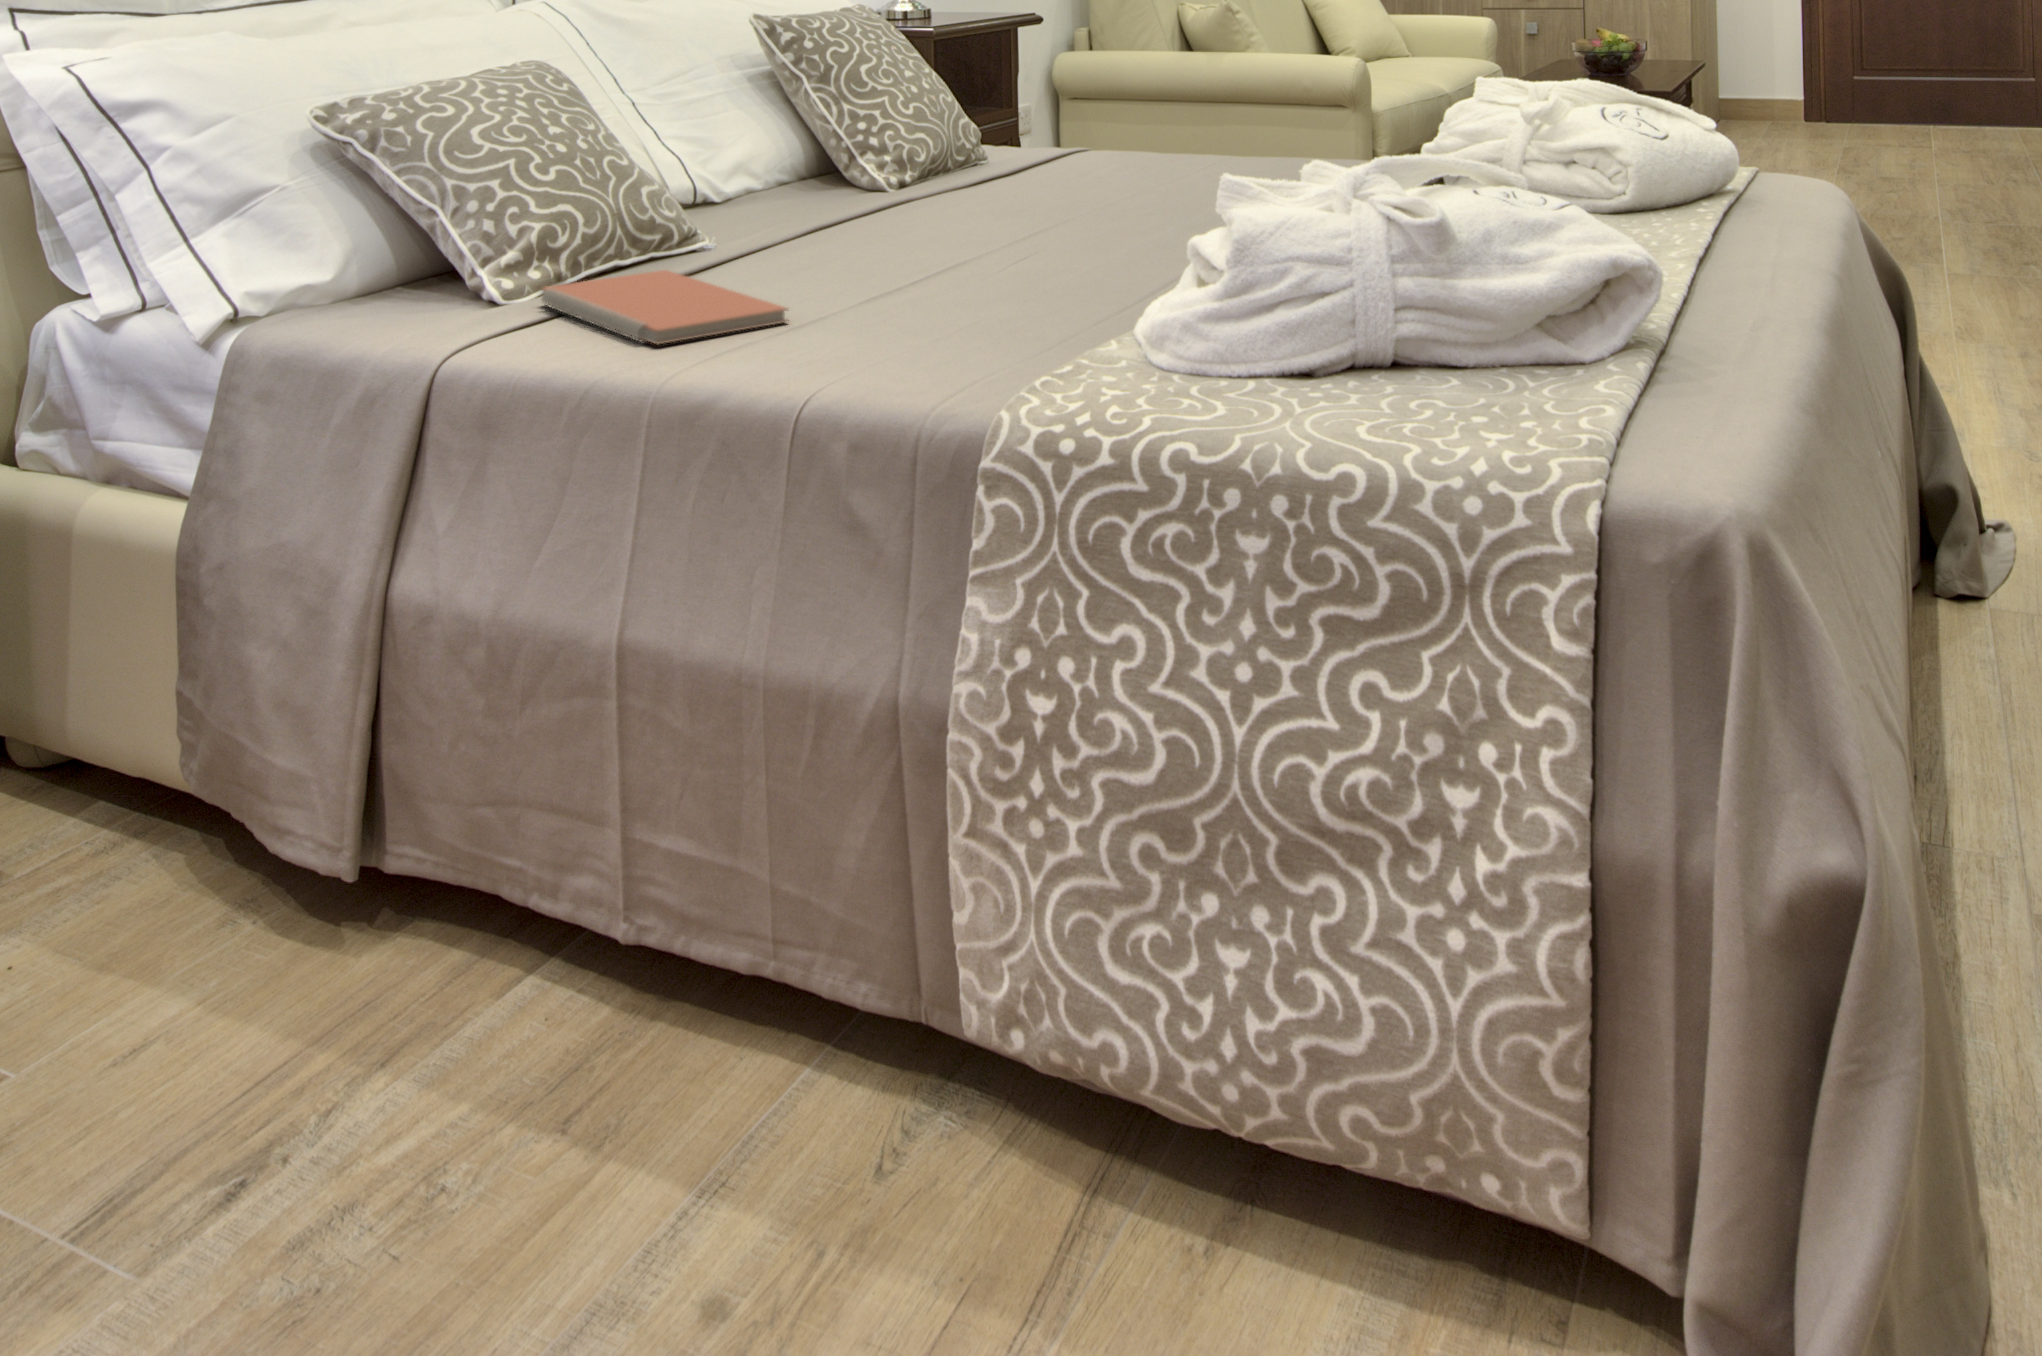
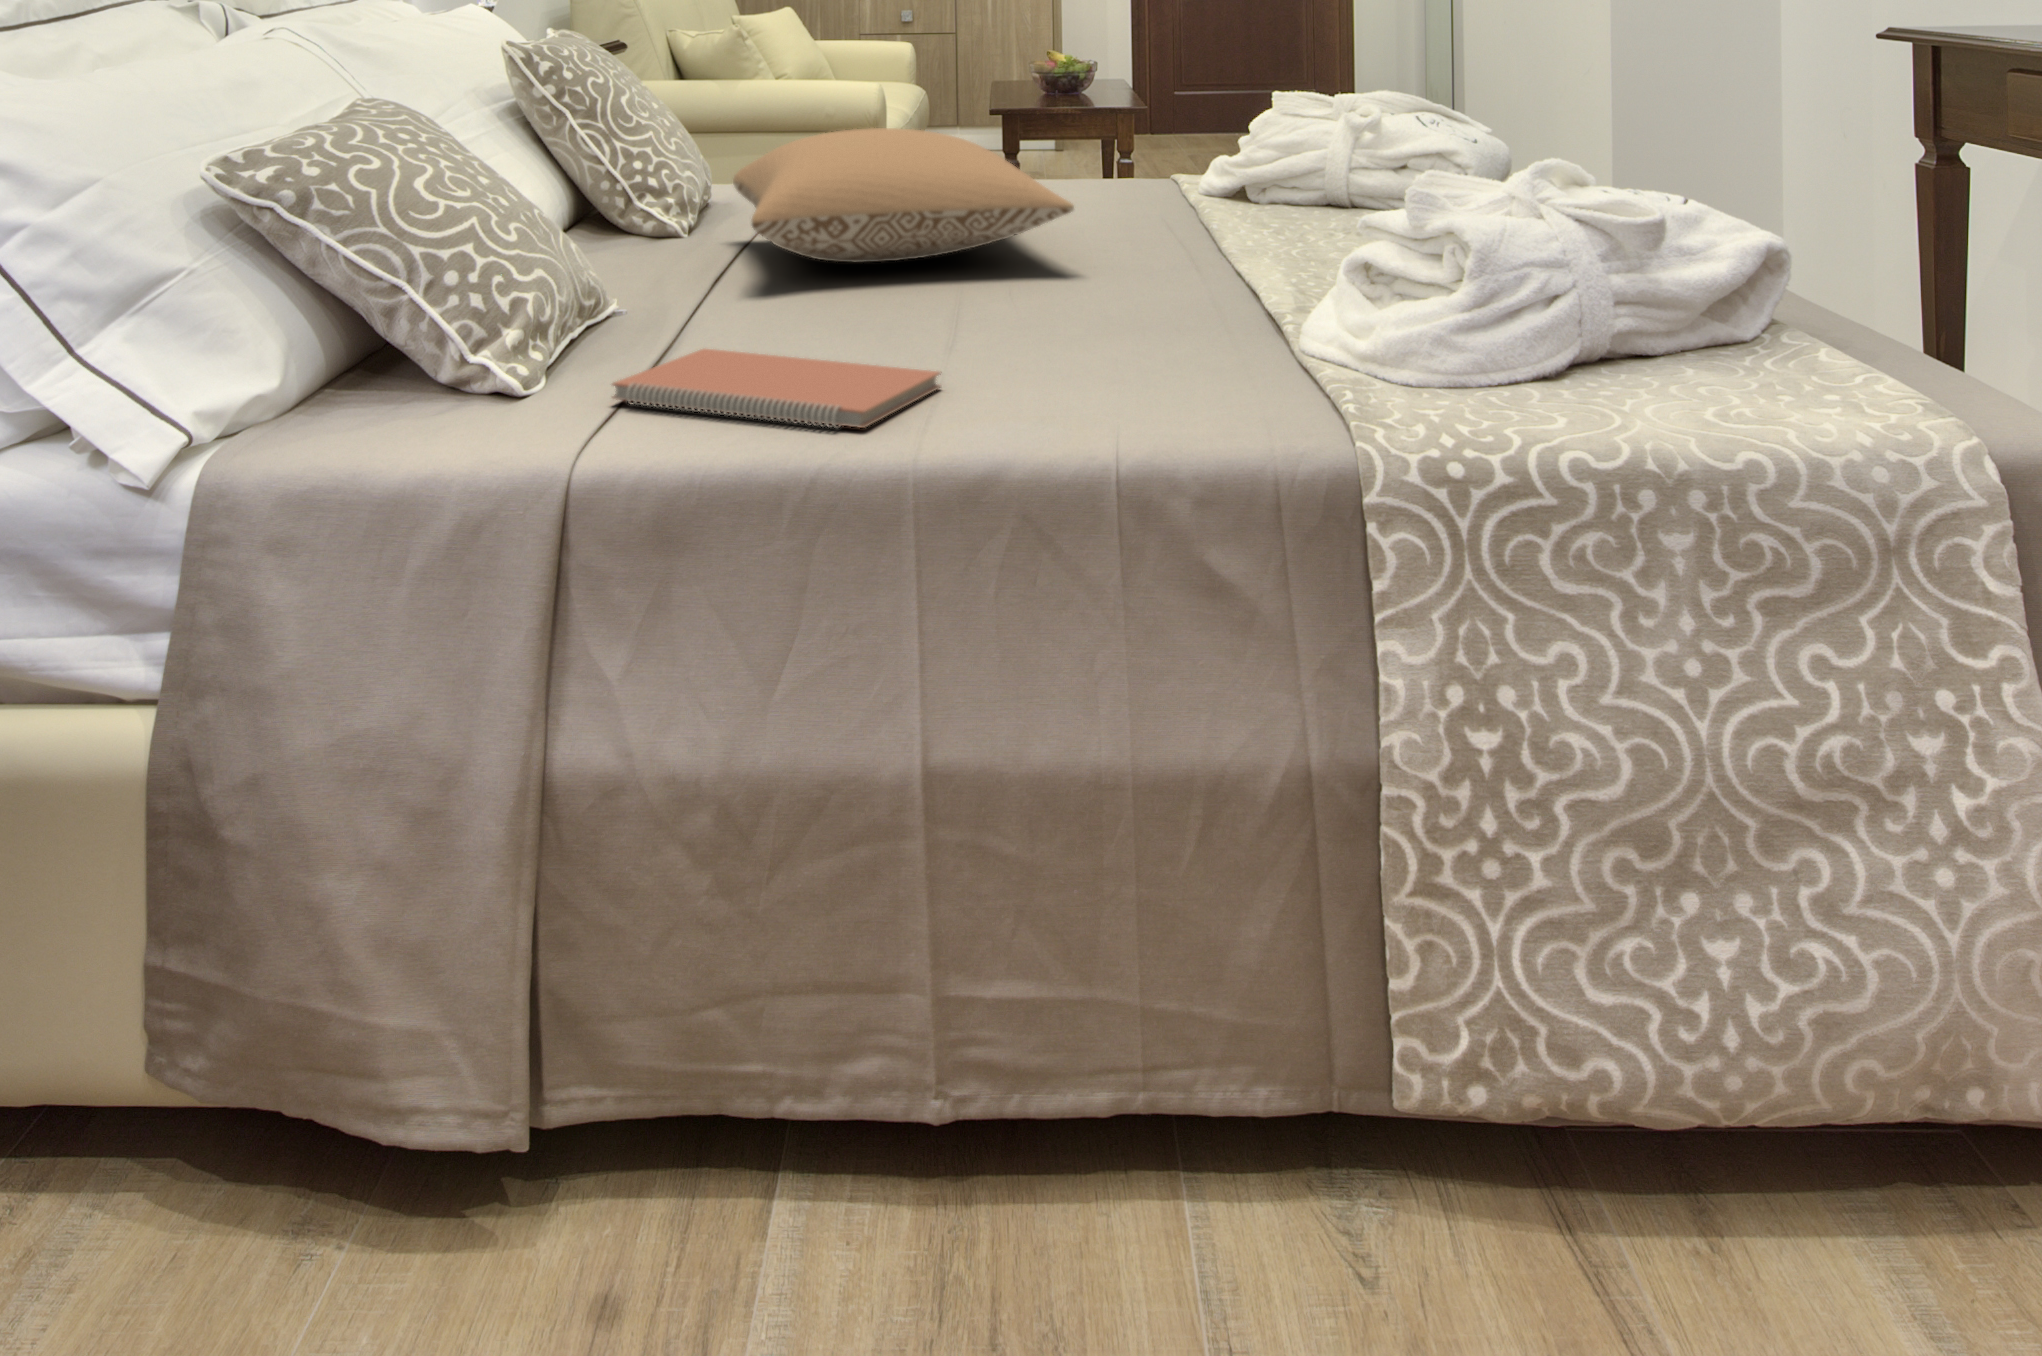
pillow: none [825,96,1166,216] -> present [733,128,1074,262]

